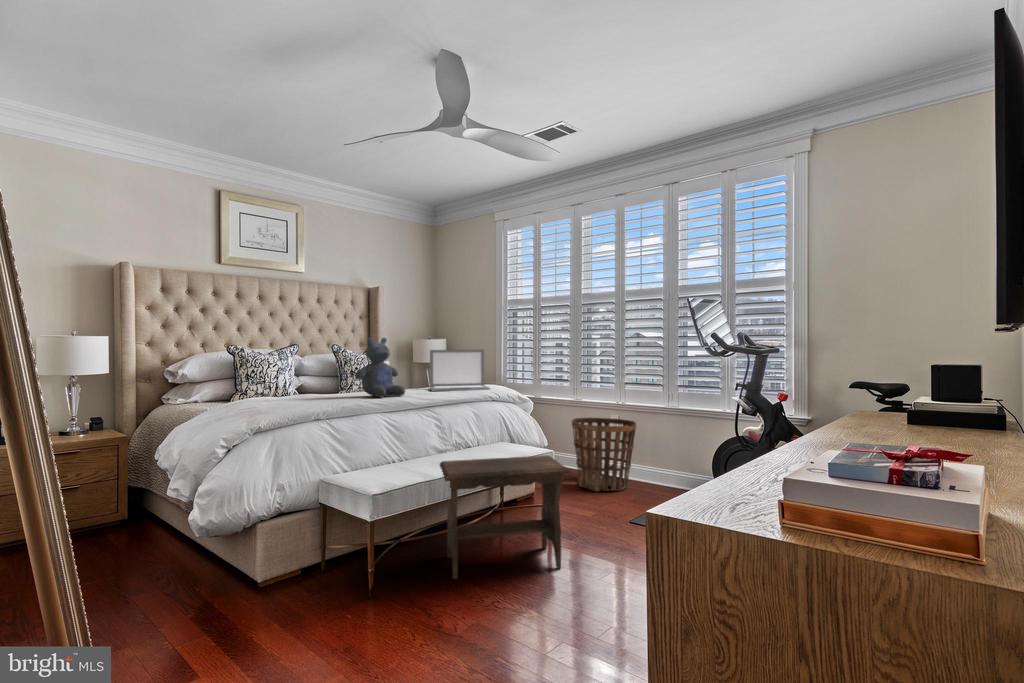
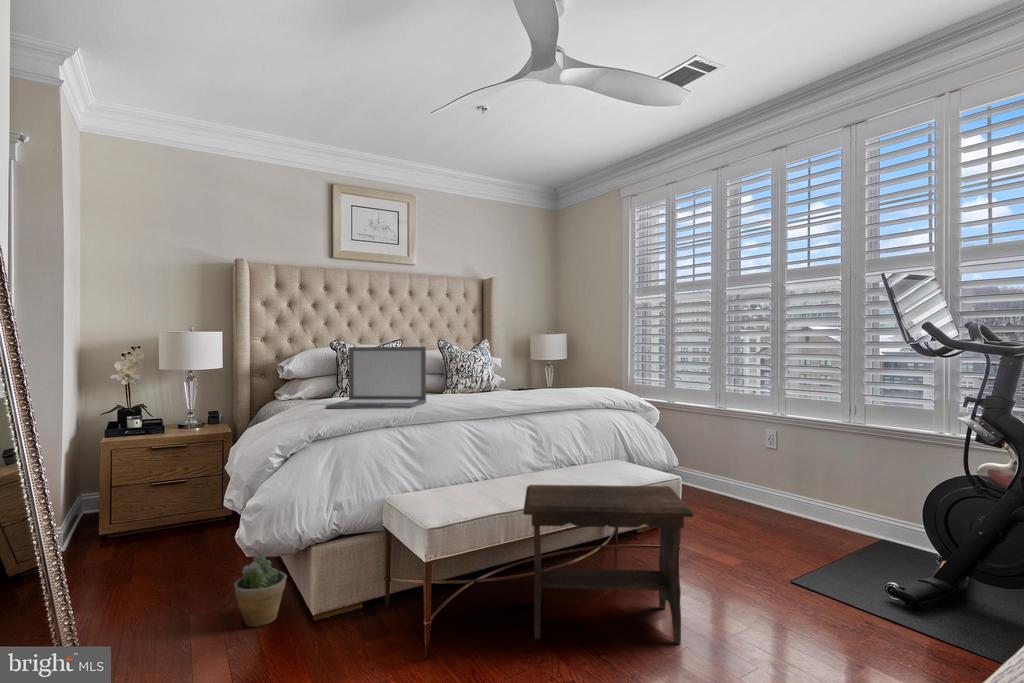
stuffed bear: present [355,338,405,397] -> none [440,332,497,402]
laptop: present [430,349,490,391] -> present [326,347,426,409]
basket: present [572,417,636,491] -> none [714,432,804,531]
potted plant: none [178,538,228,603] -> present [234,556,287,627]

